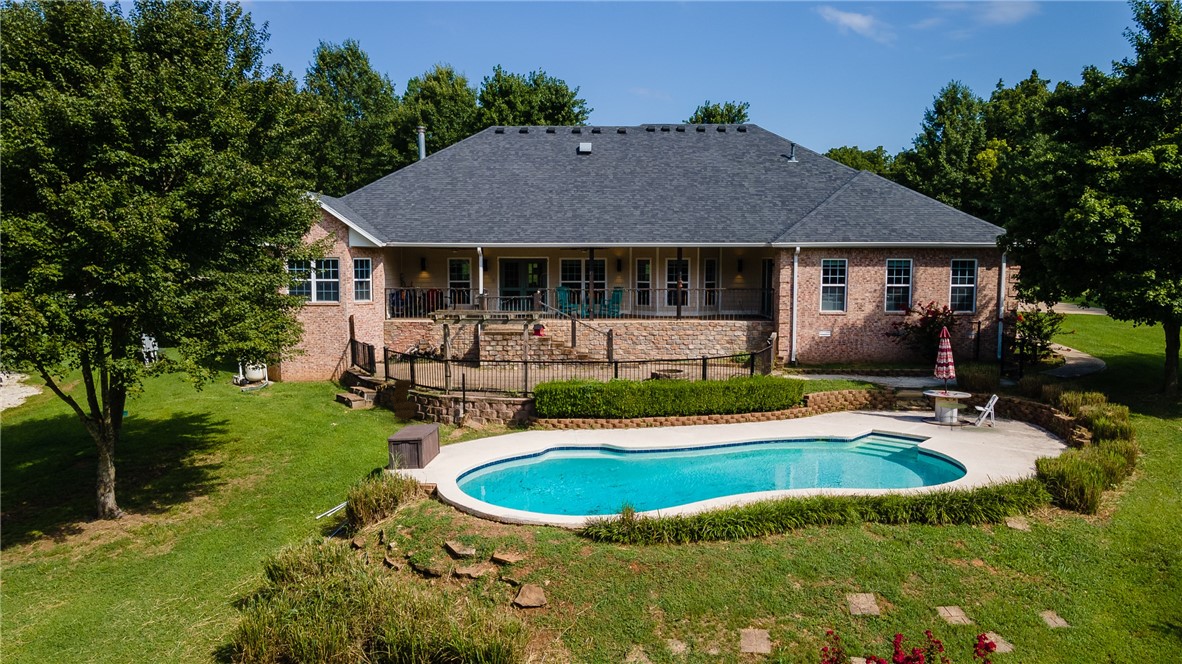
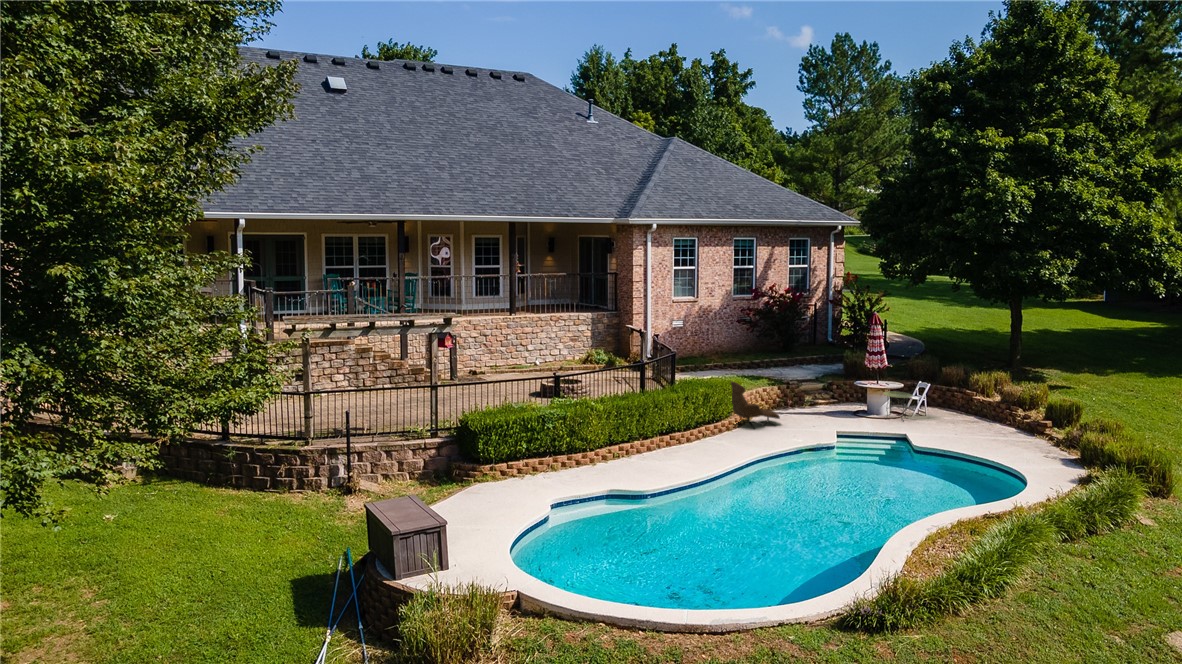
lounge chair: present [390,379,417,423] -> present [731,382,780,428]

